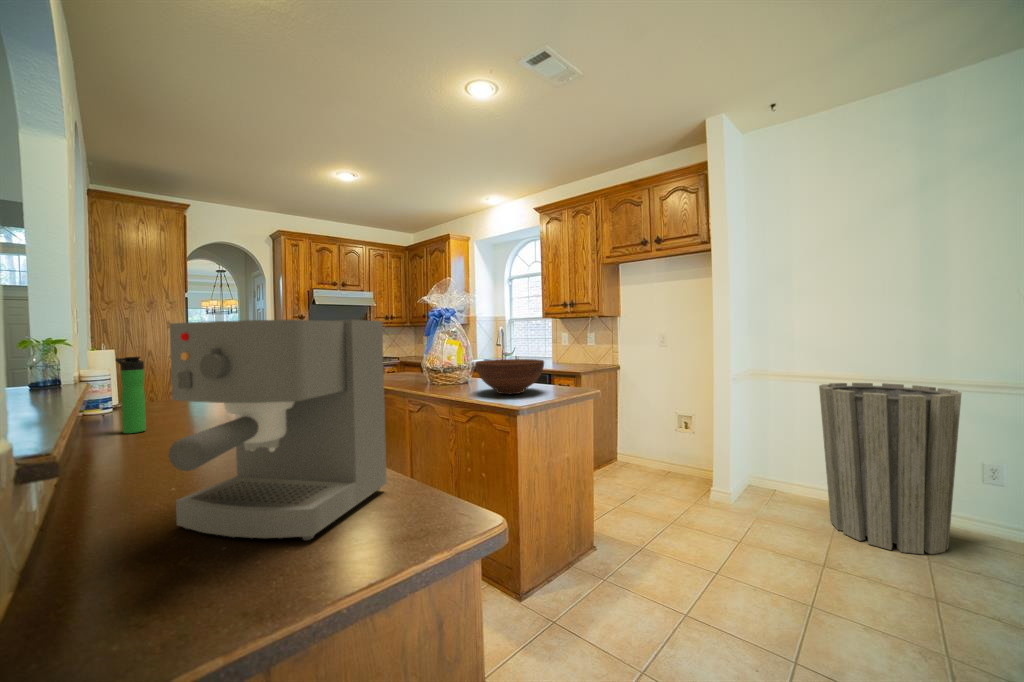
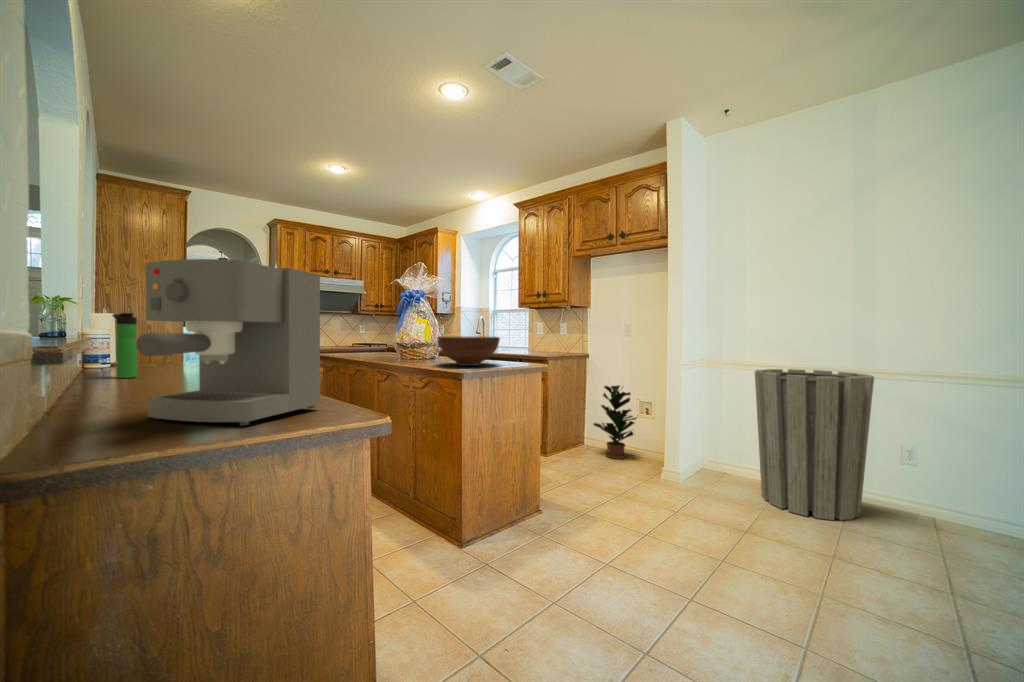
potted plant: none [631,400,680,481] -> present [594,385,637,459]

